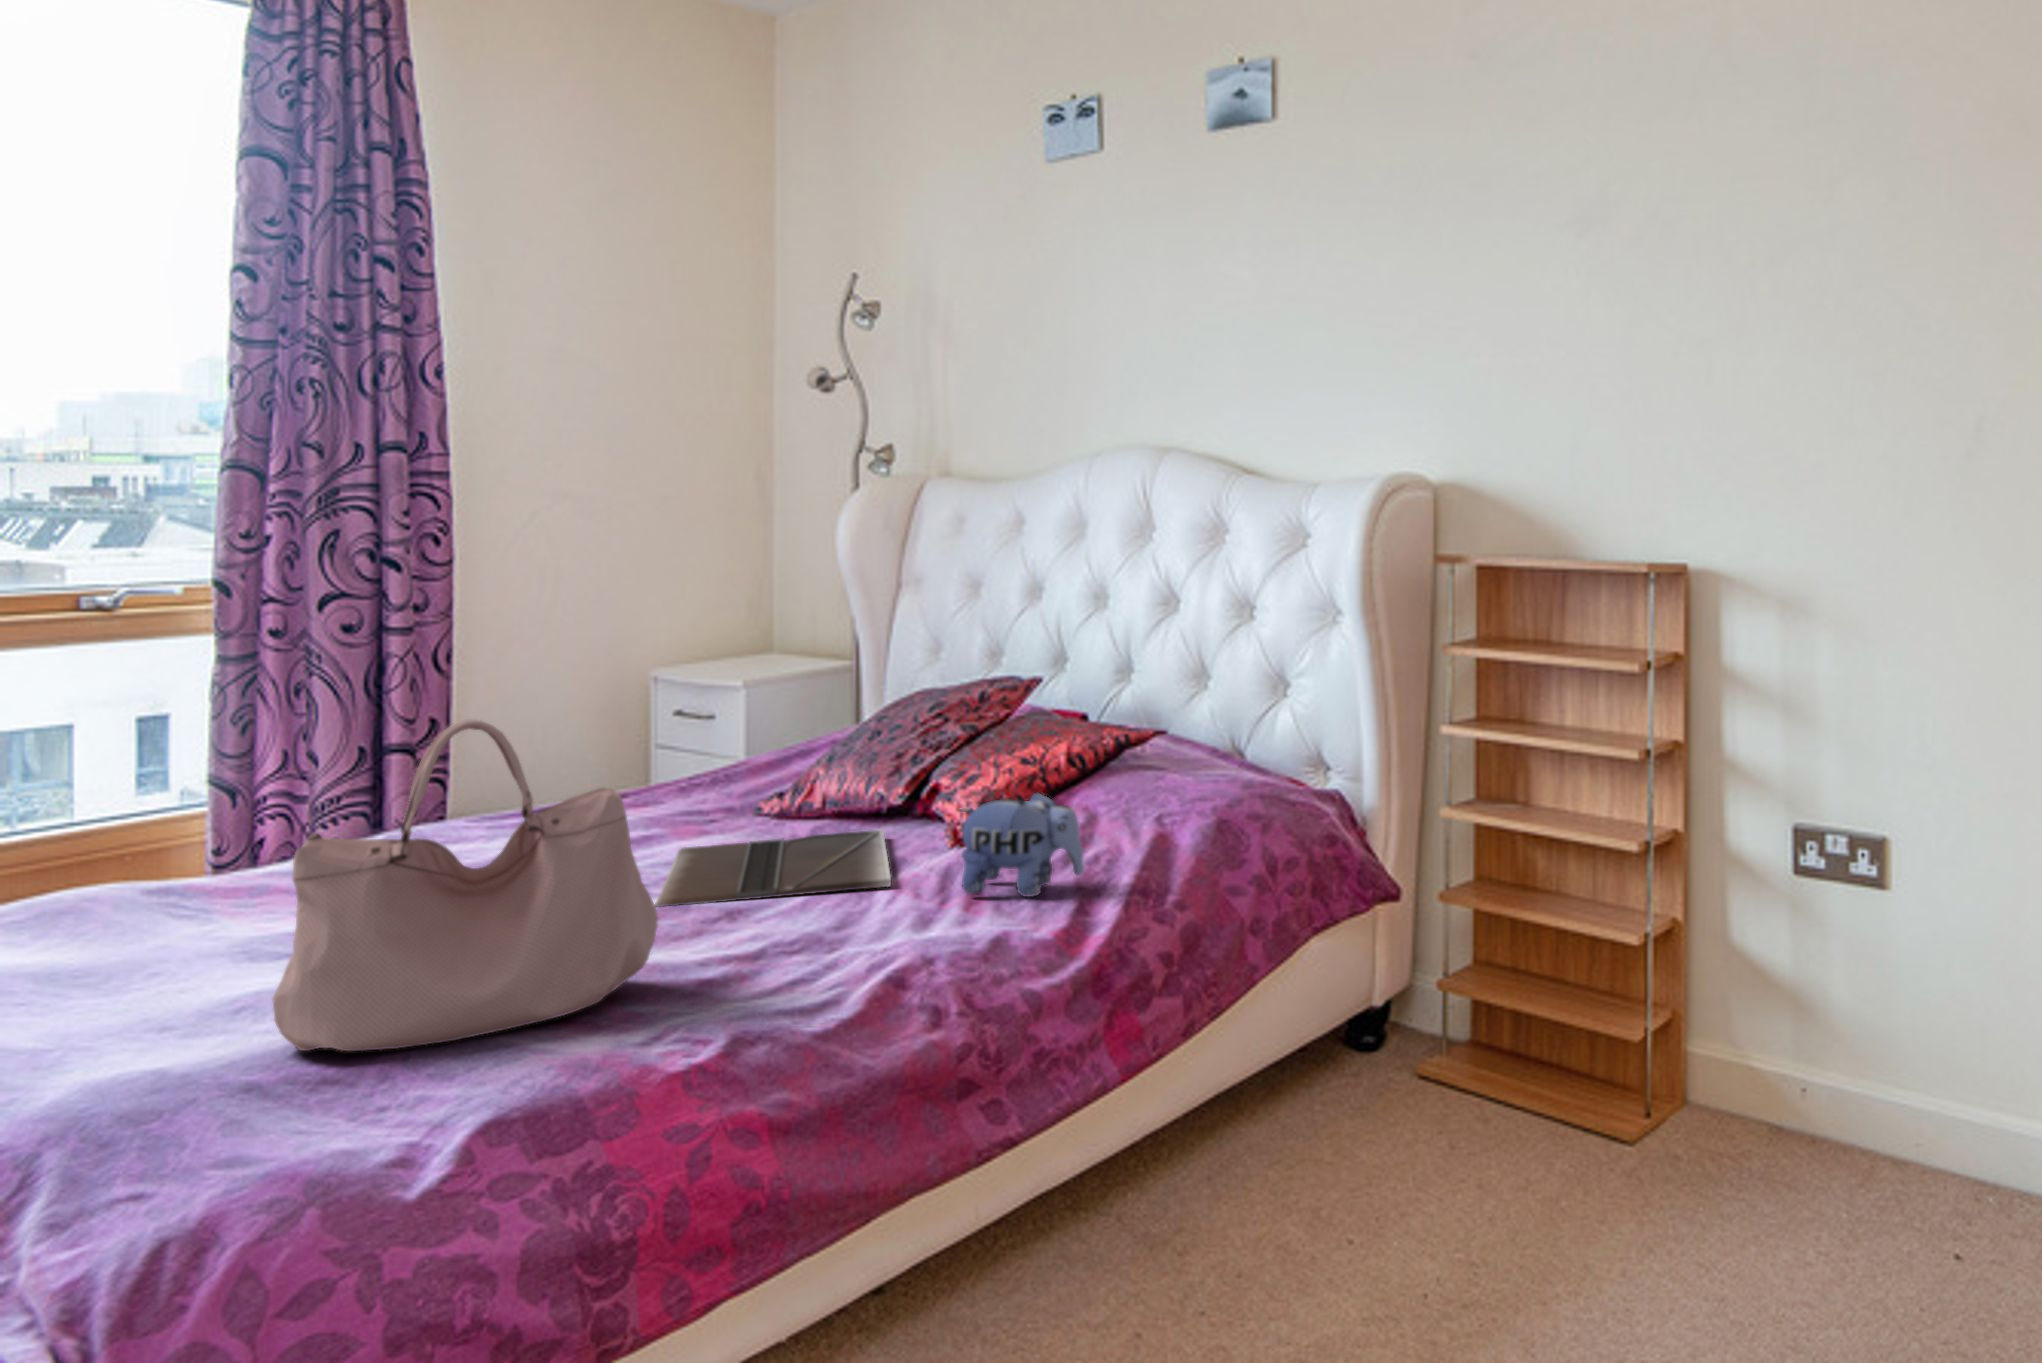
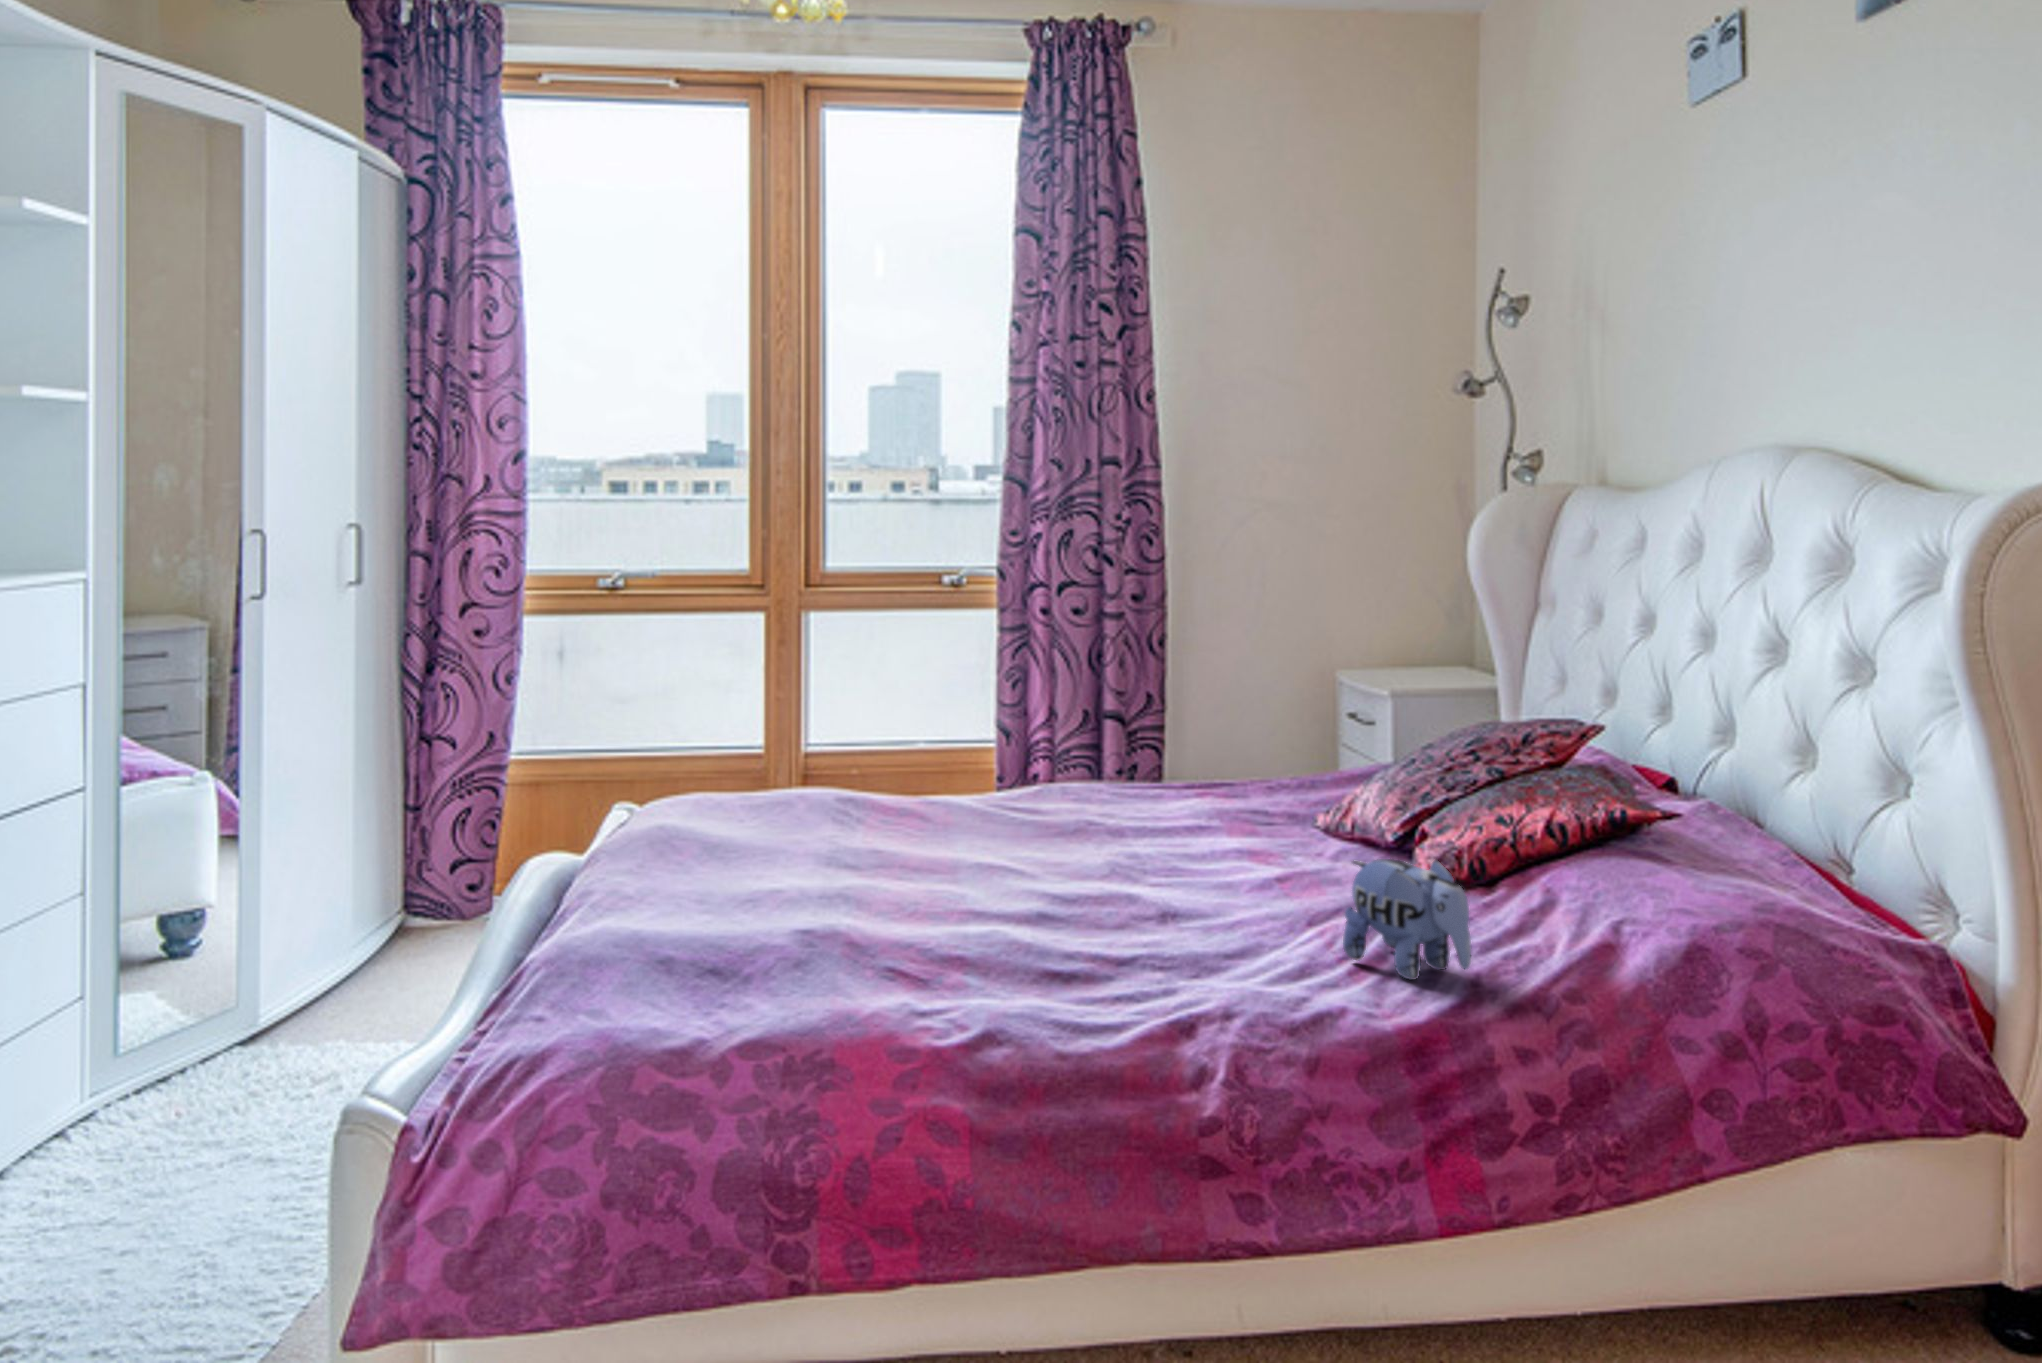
handbag: present [273,720,658,1051] -> none [735,701,992,971]
laptop: present [655,830,891,907] -> none [1097,844,1368,928]

